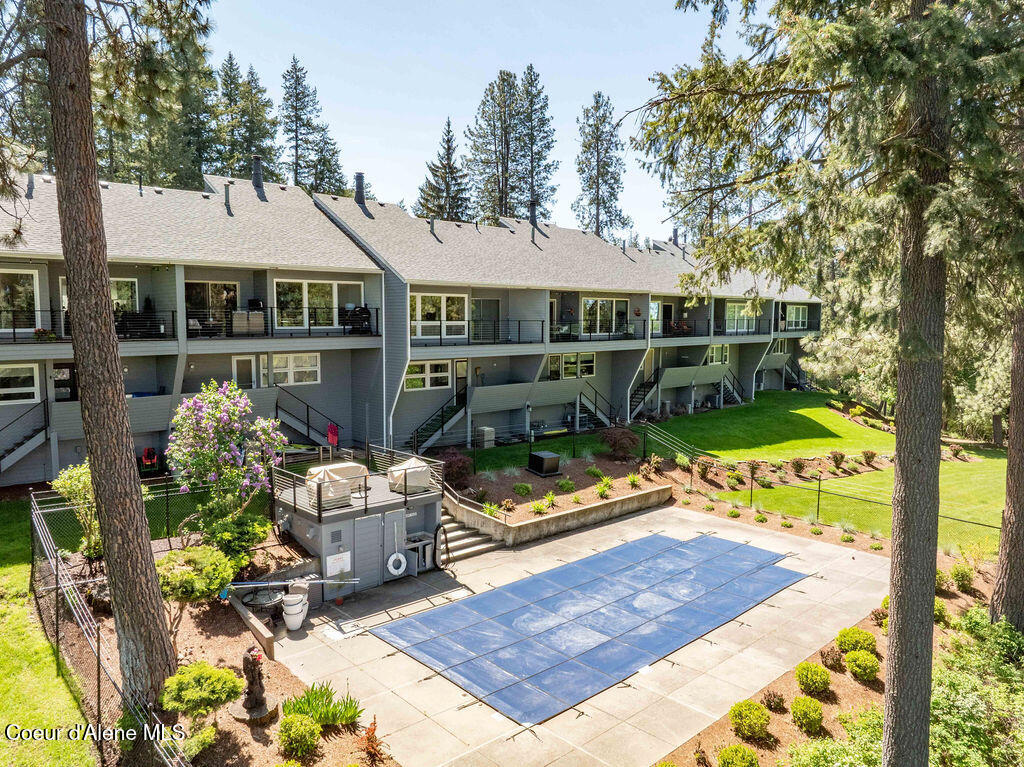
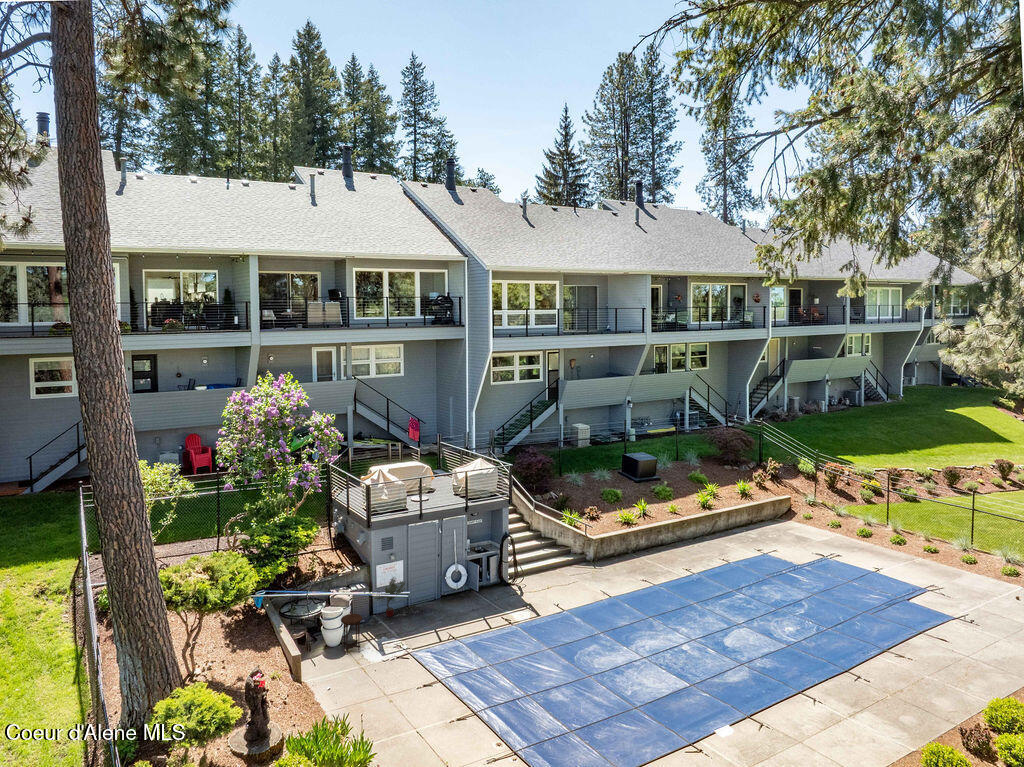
side table: none [303,600,323,638] -> present [341,614,362,653]

